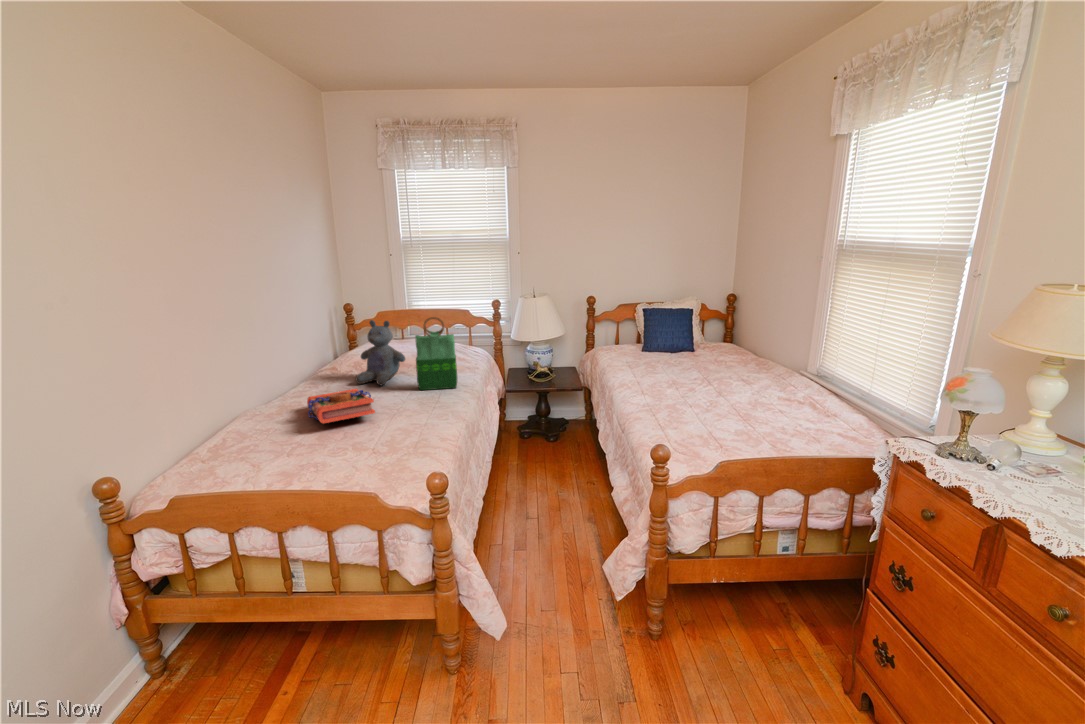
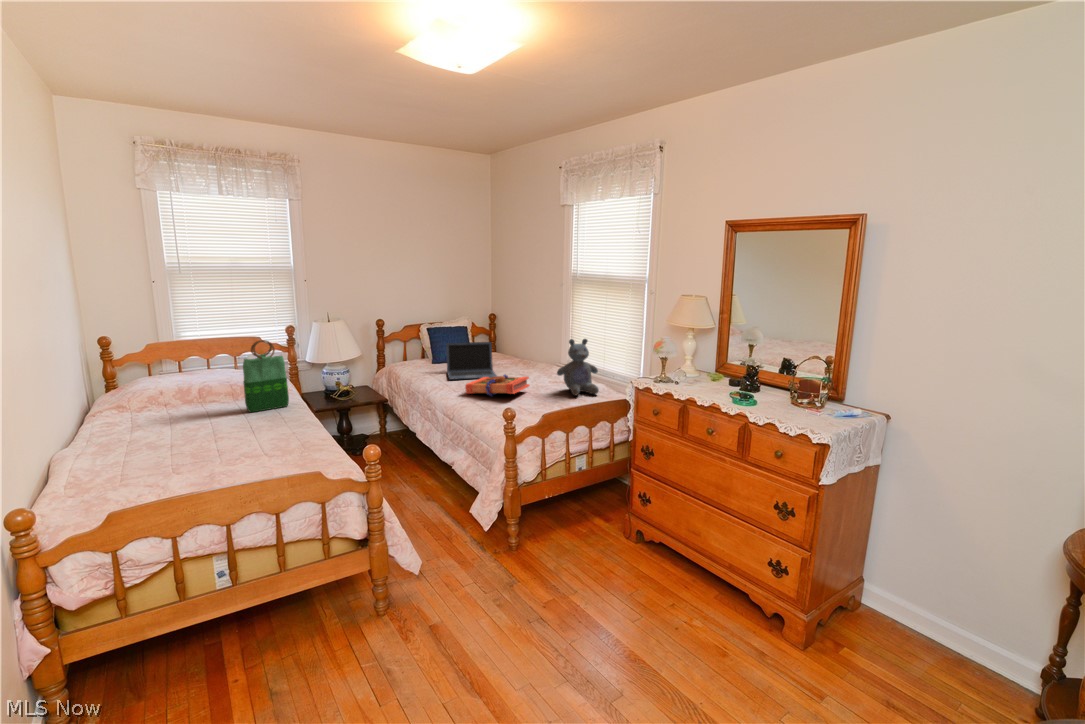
stuffed bear: present [356,320,405,385] -> present [557,339,599,396]
laptop: none [645,330,711,382] -> present [446,342,497,380]
book: present [307,389,375,423] -> present [465,375,530,396]

